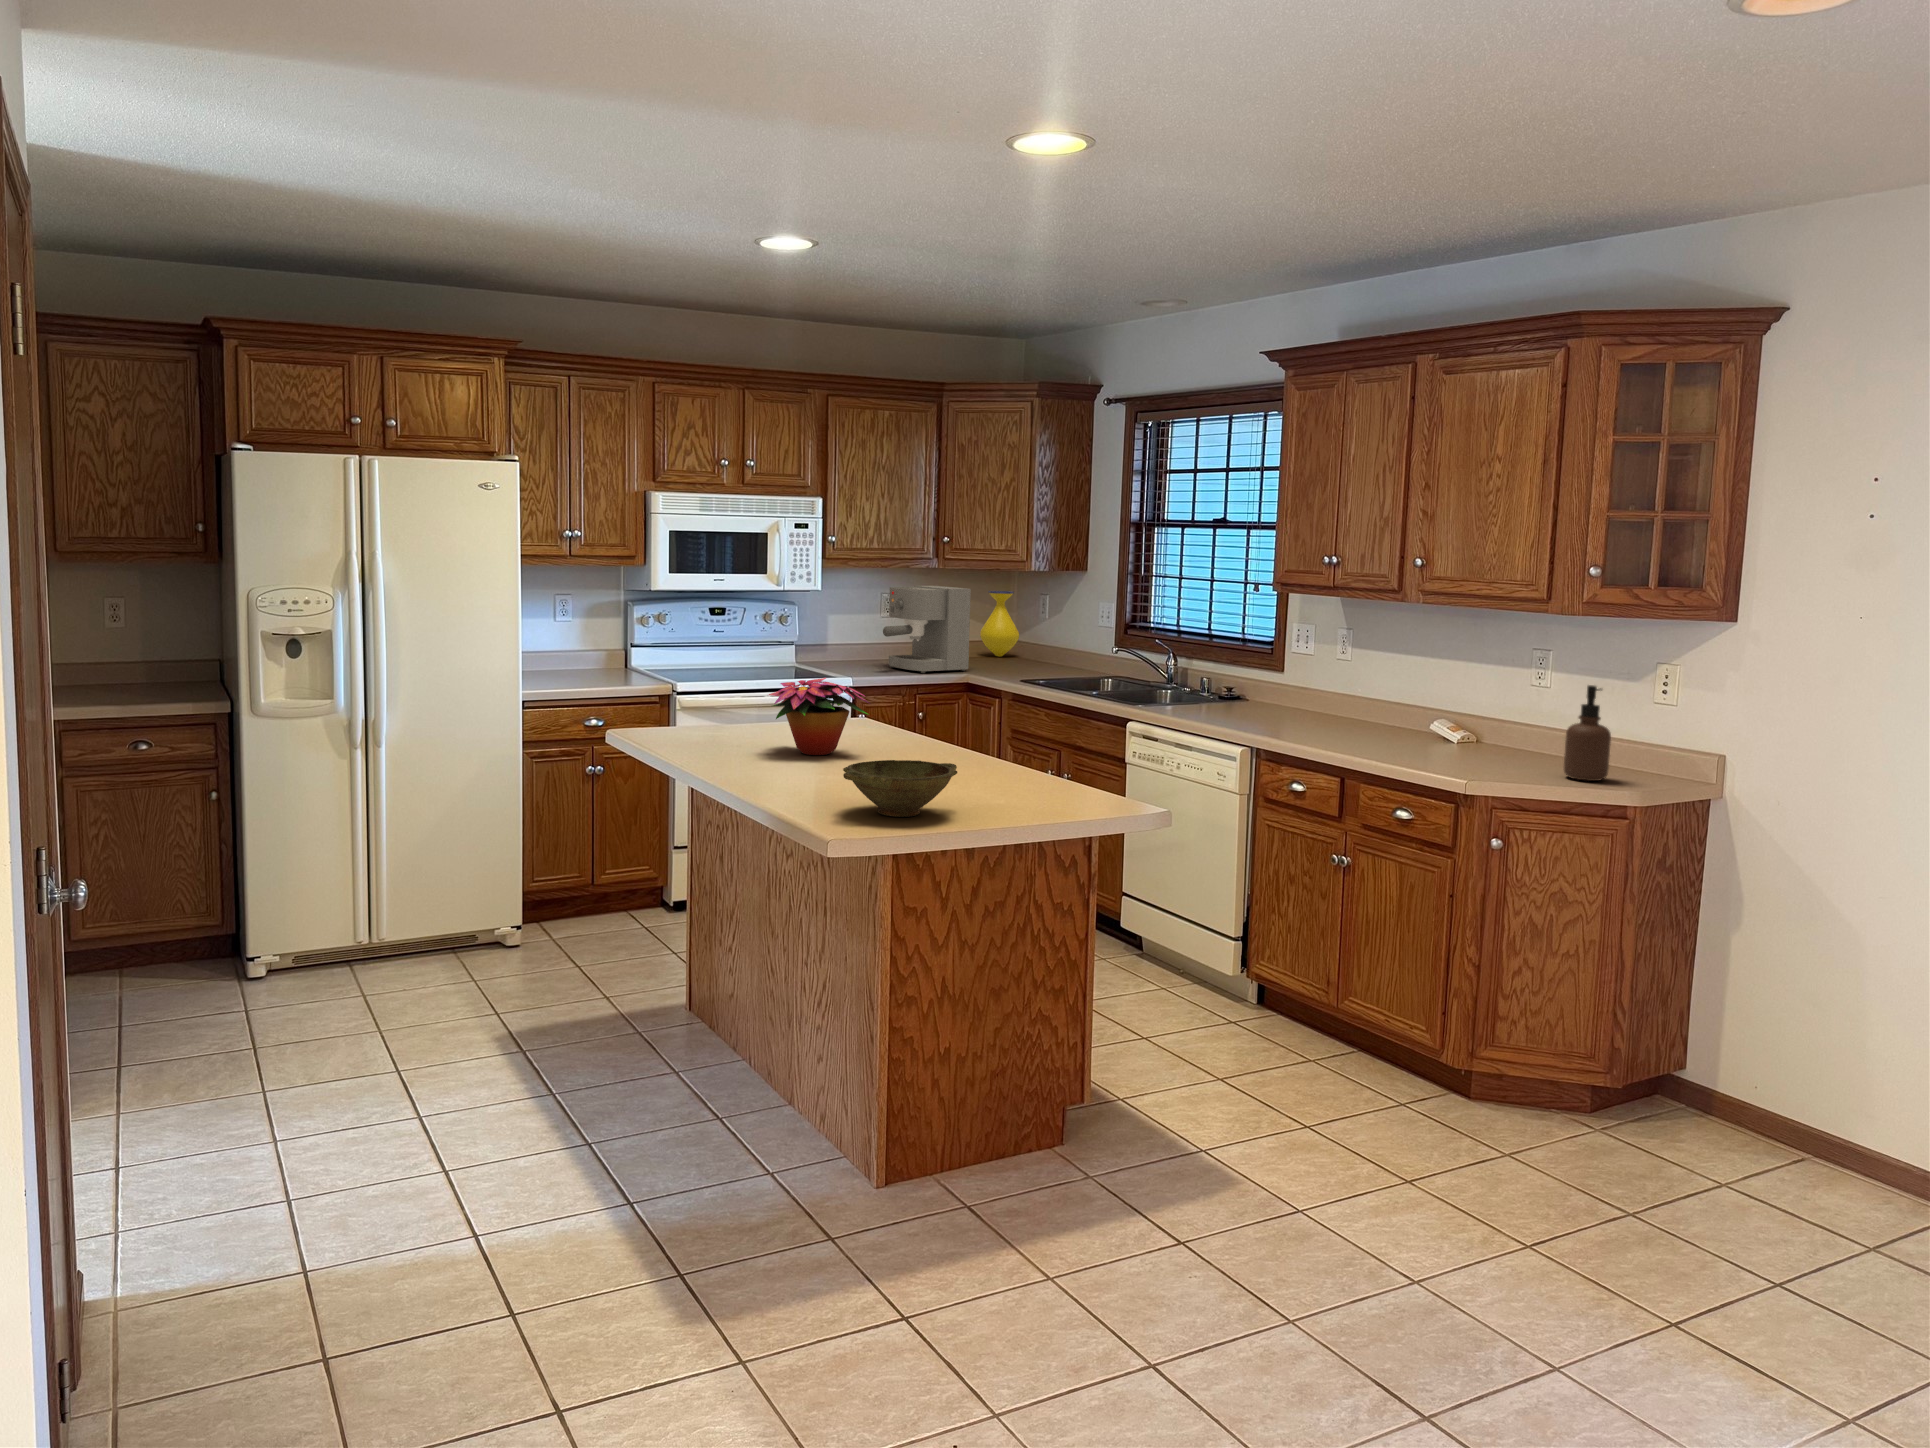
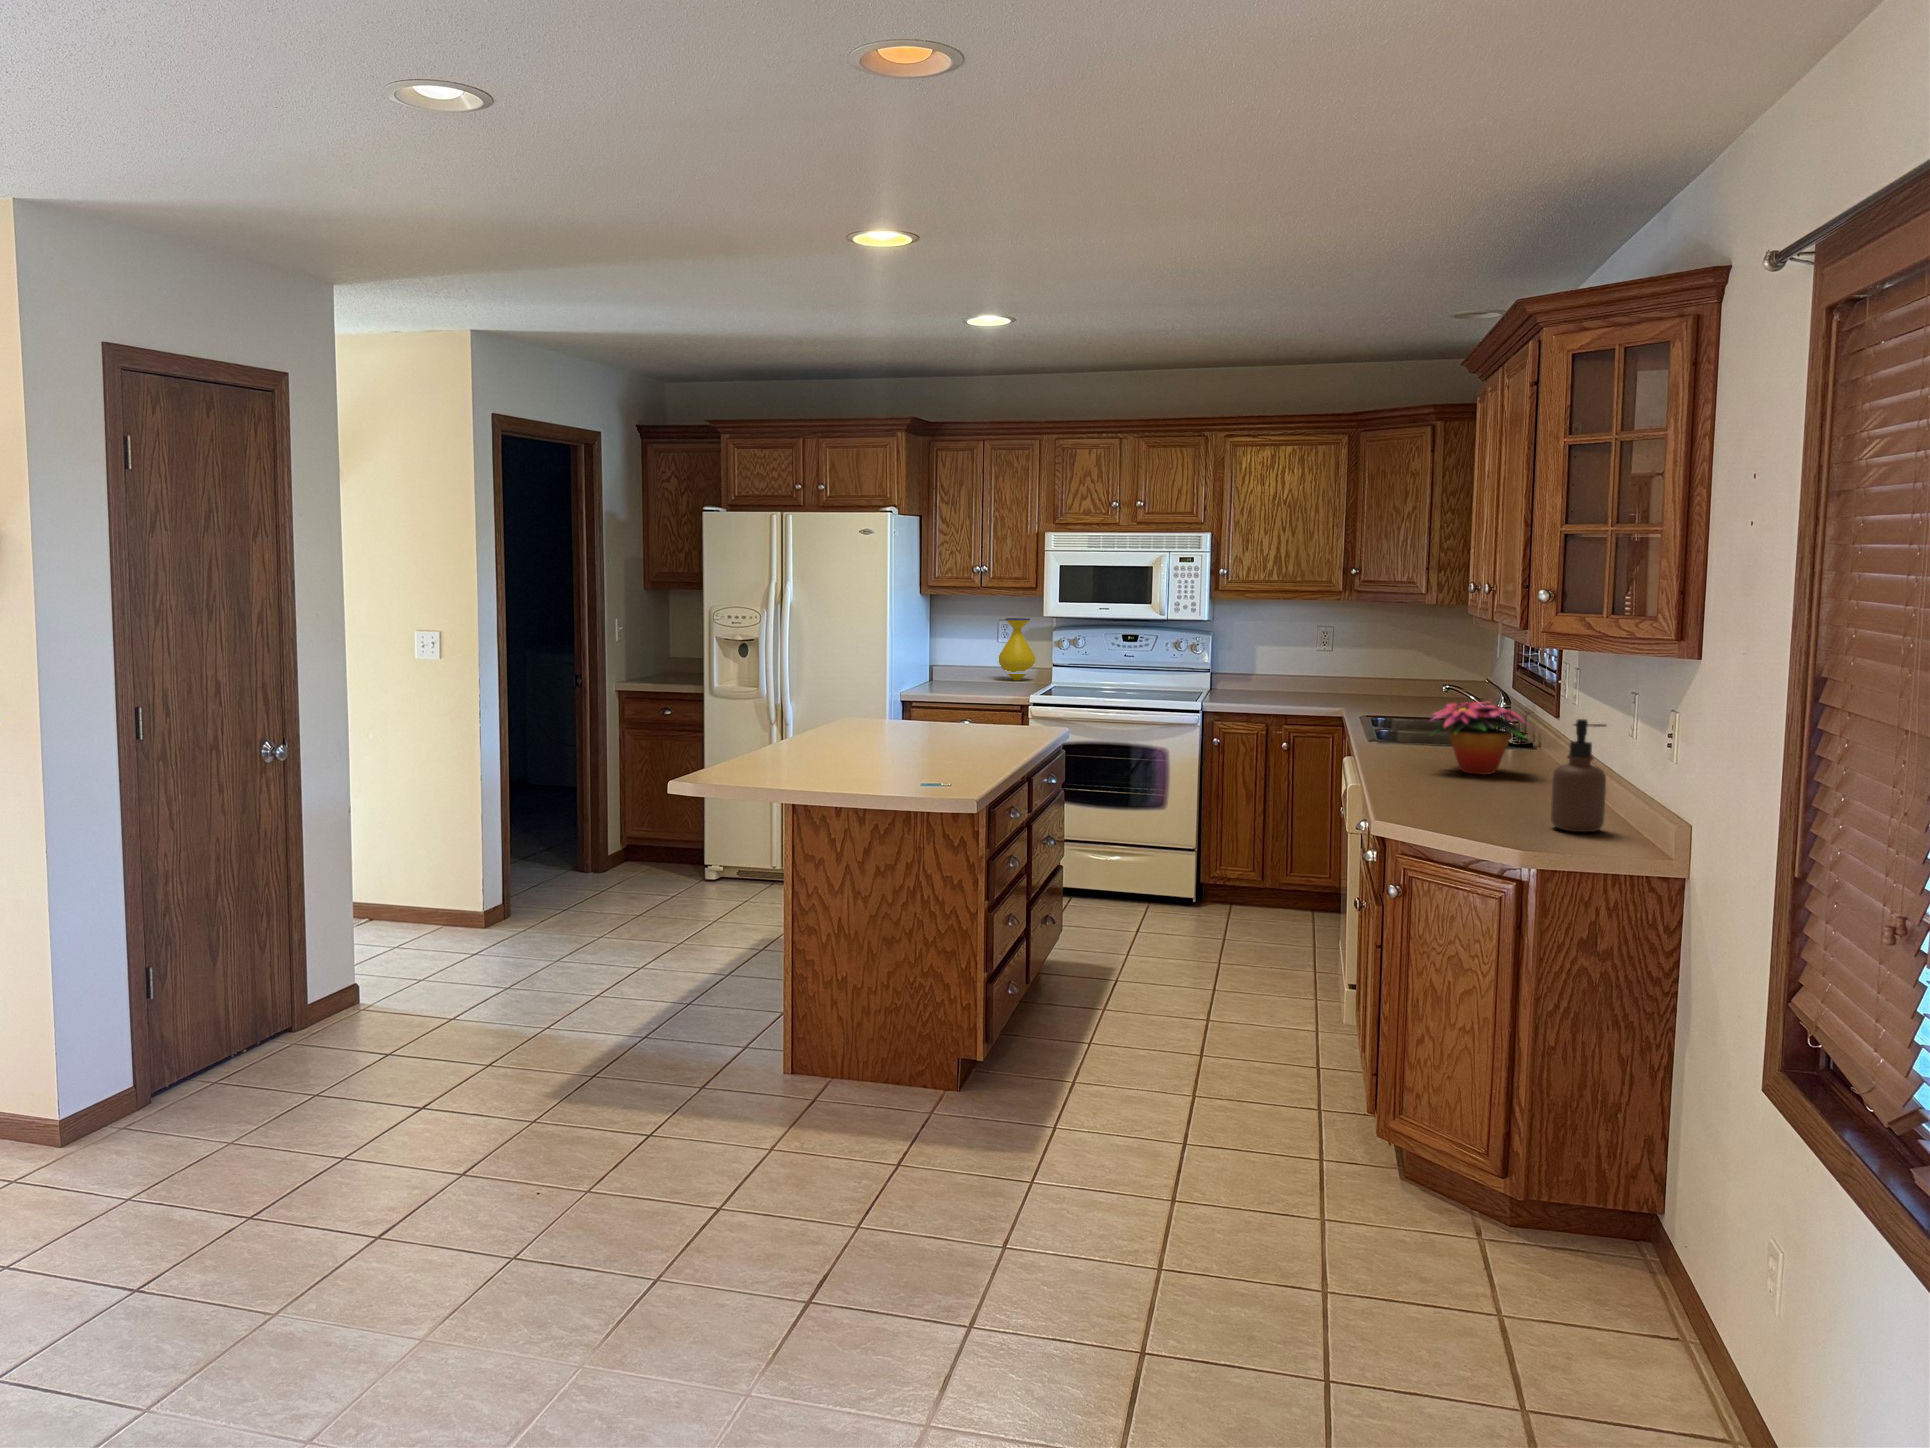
coffee maker: present [883,586,971,673] -> none [1246,617,1342,701]
vase: present [980,591,1019,656] -> present [999,618,1036,680]
flower arrangement: present [769,678,869,755] -> present [1432,701,1524,775]
bowl: present [843,760,957,817] -> none [741,732,847,774]

